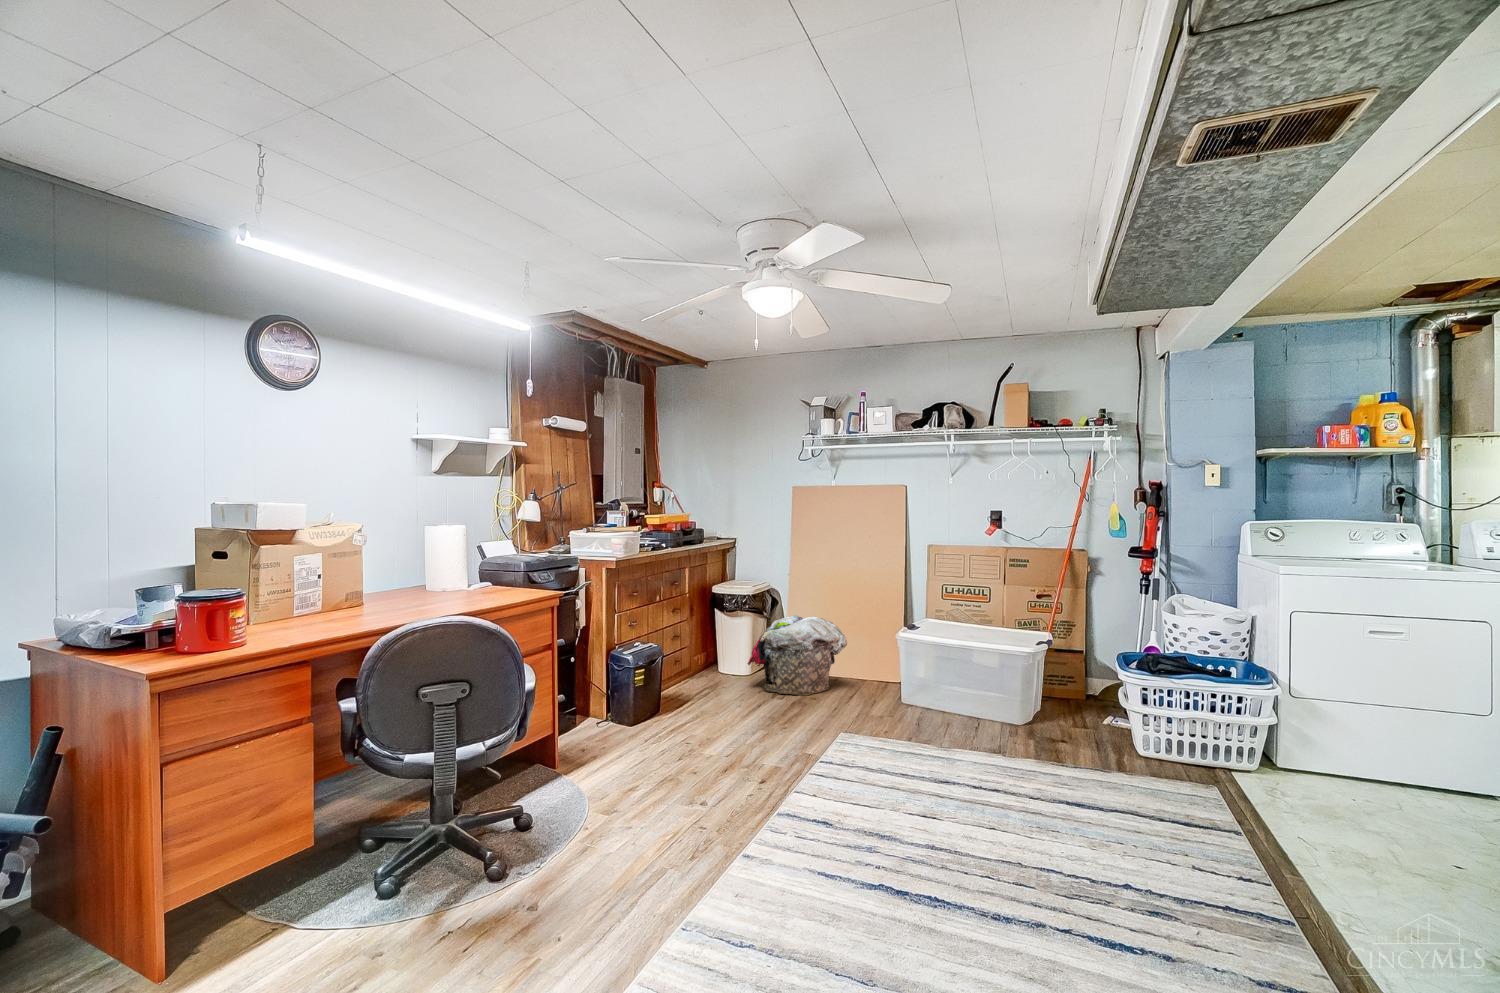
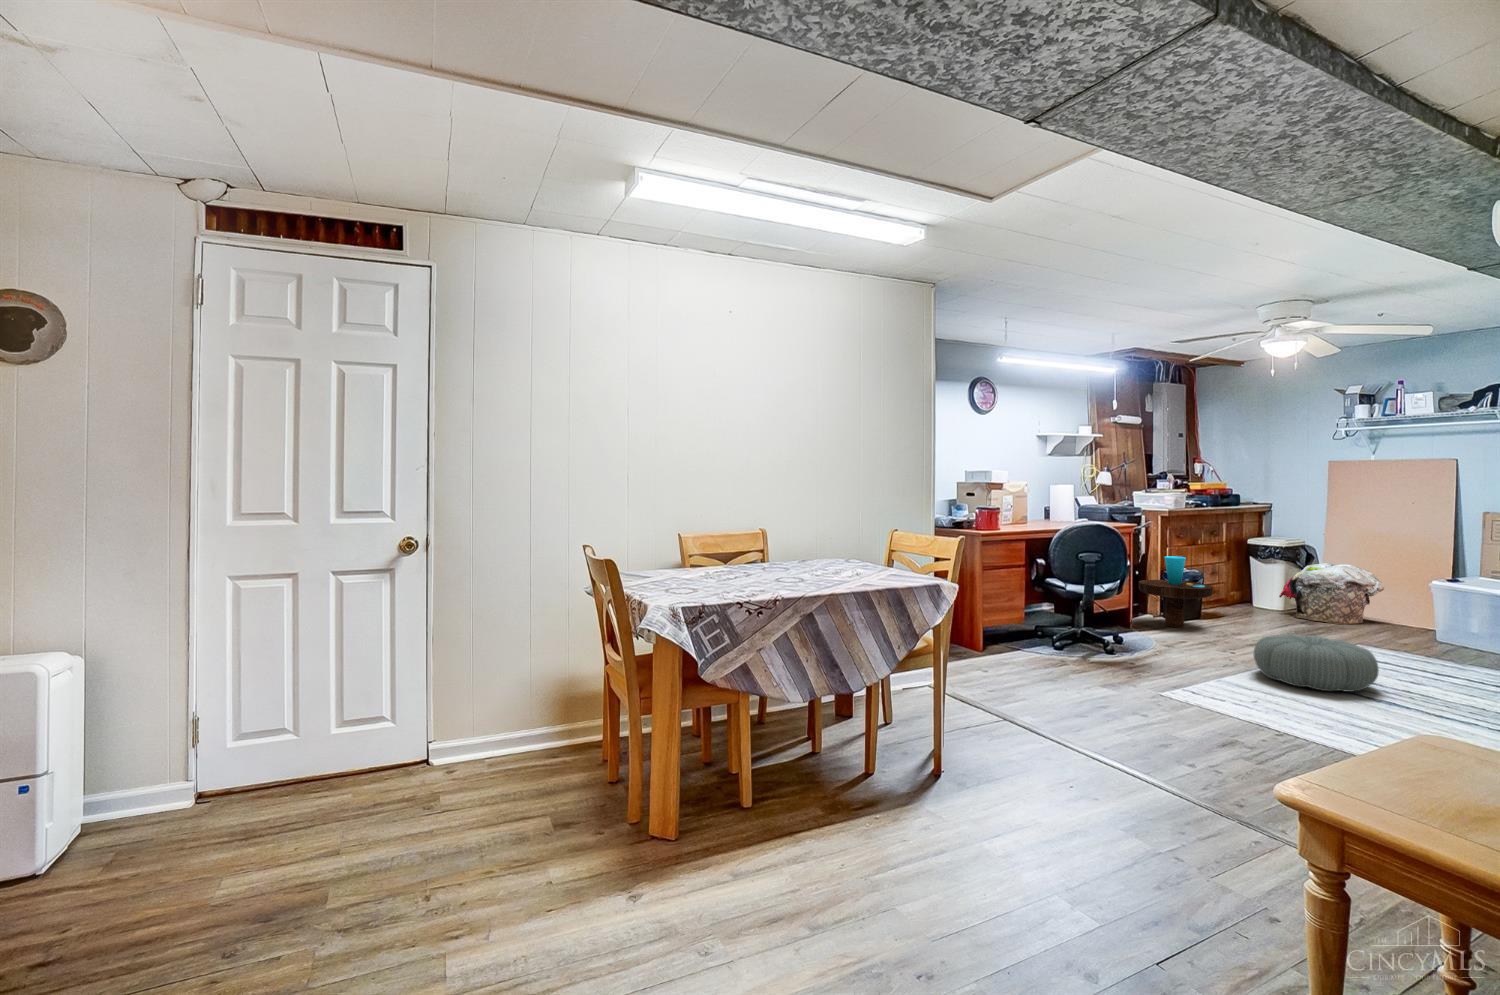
side table: none [573,632,671,746] -> present [1139,556,1213,628]
pouf: none [718,767,873,879] -> present [1254,634,1379,692]

